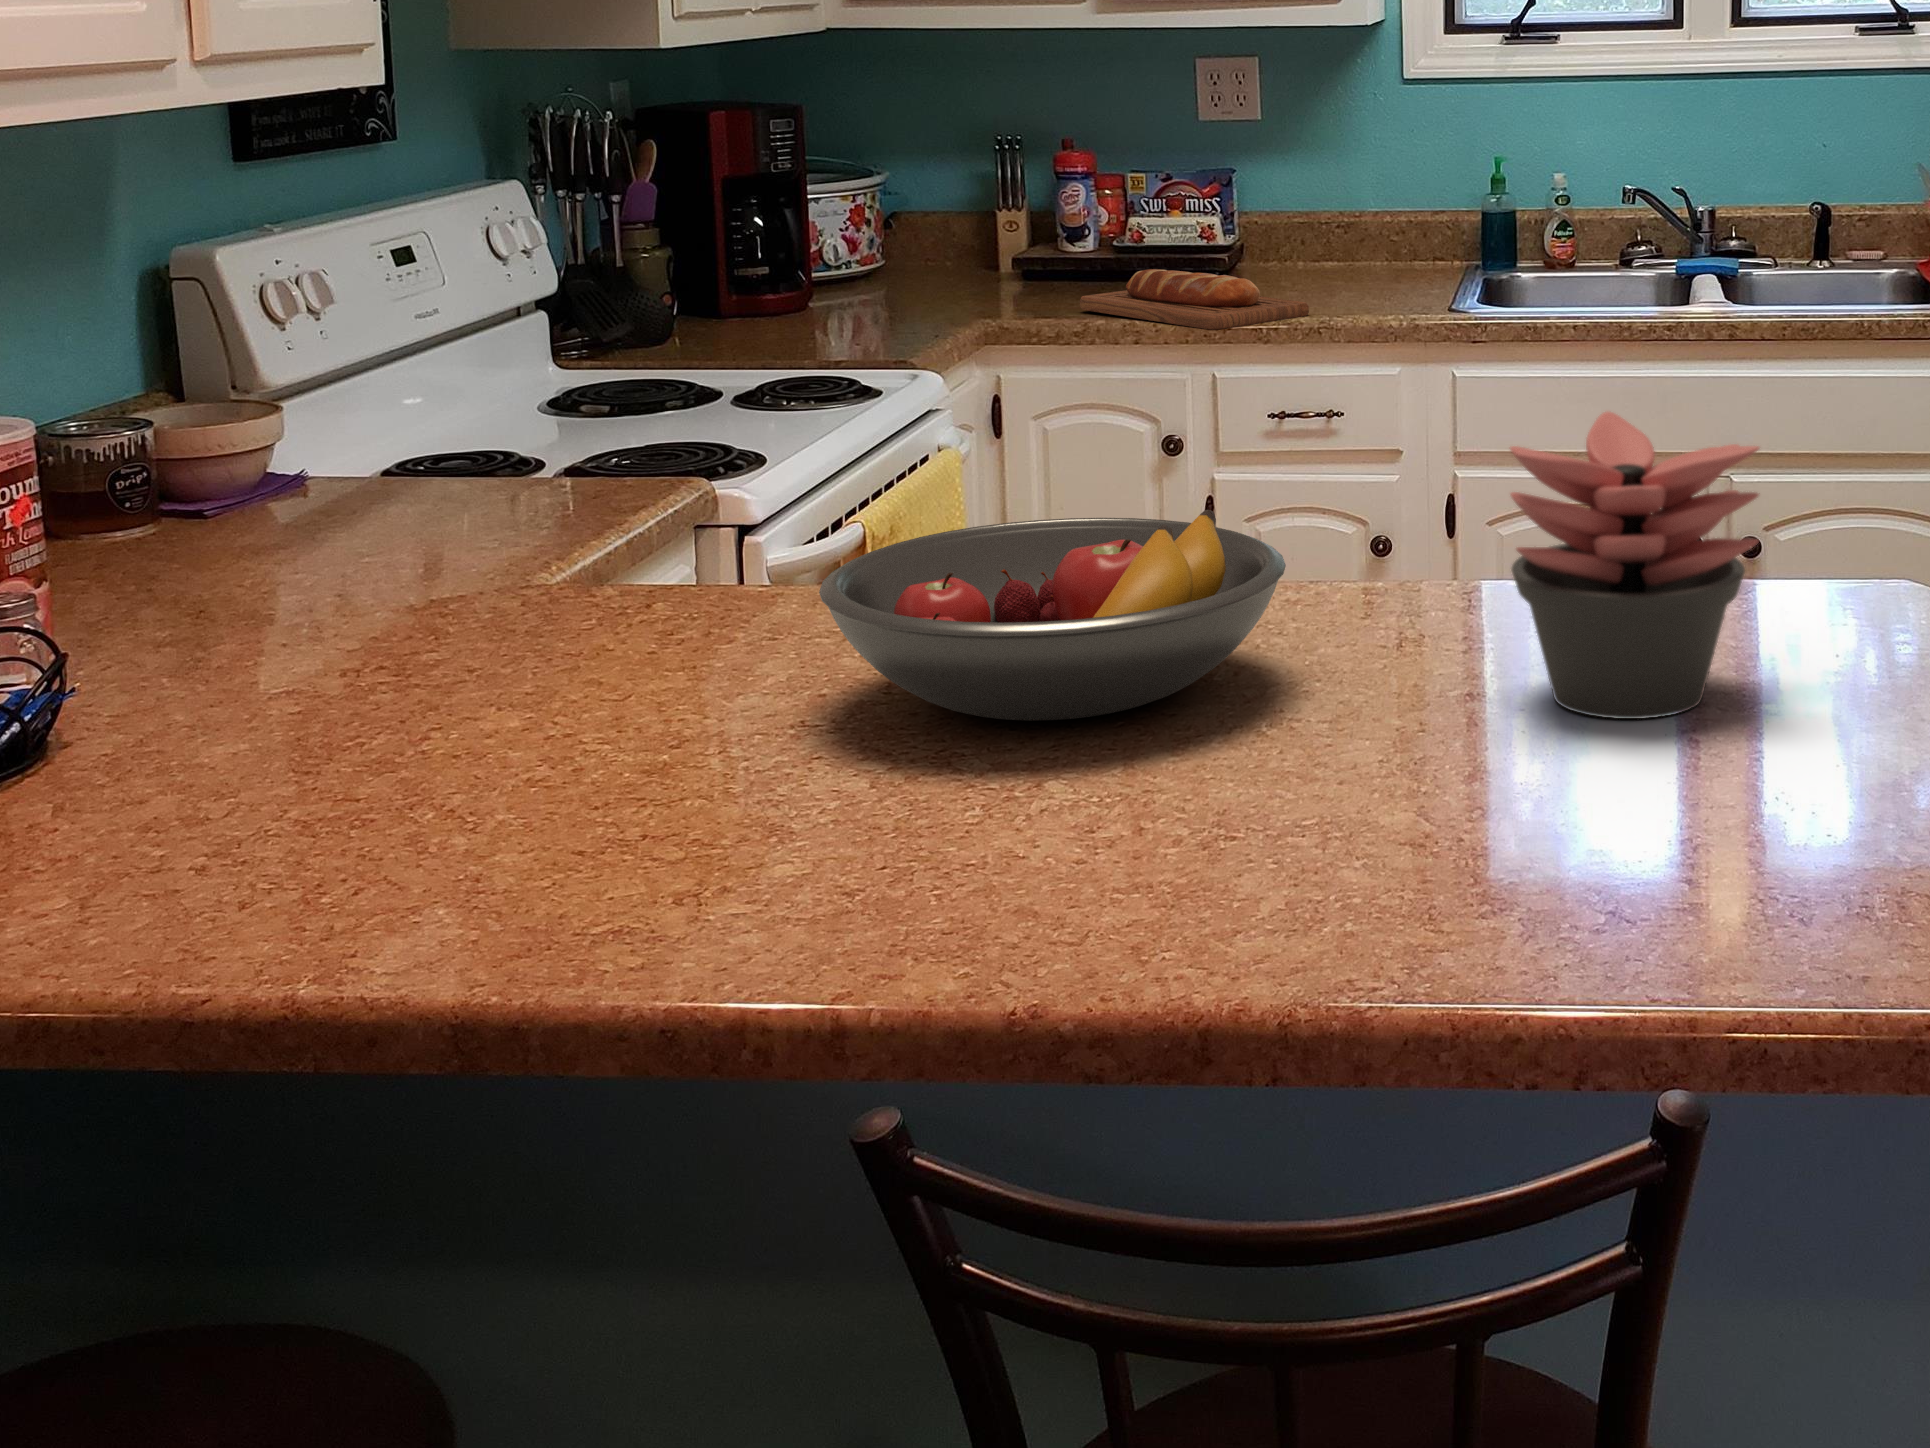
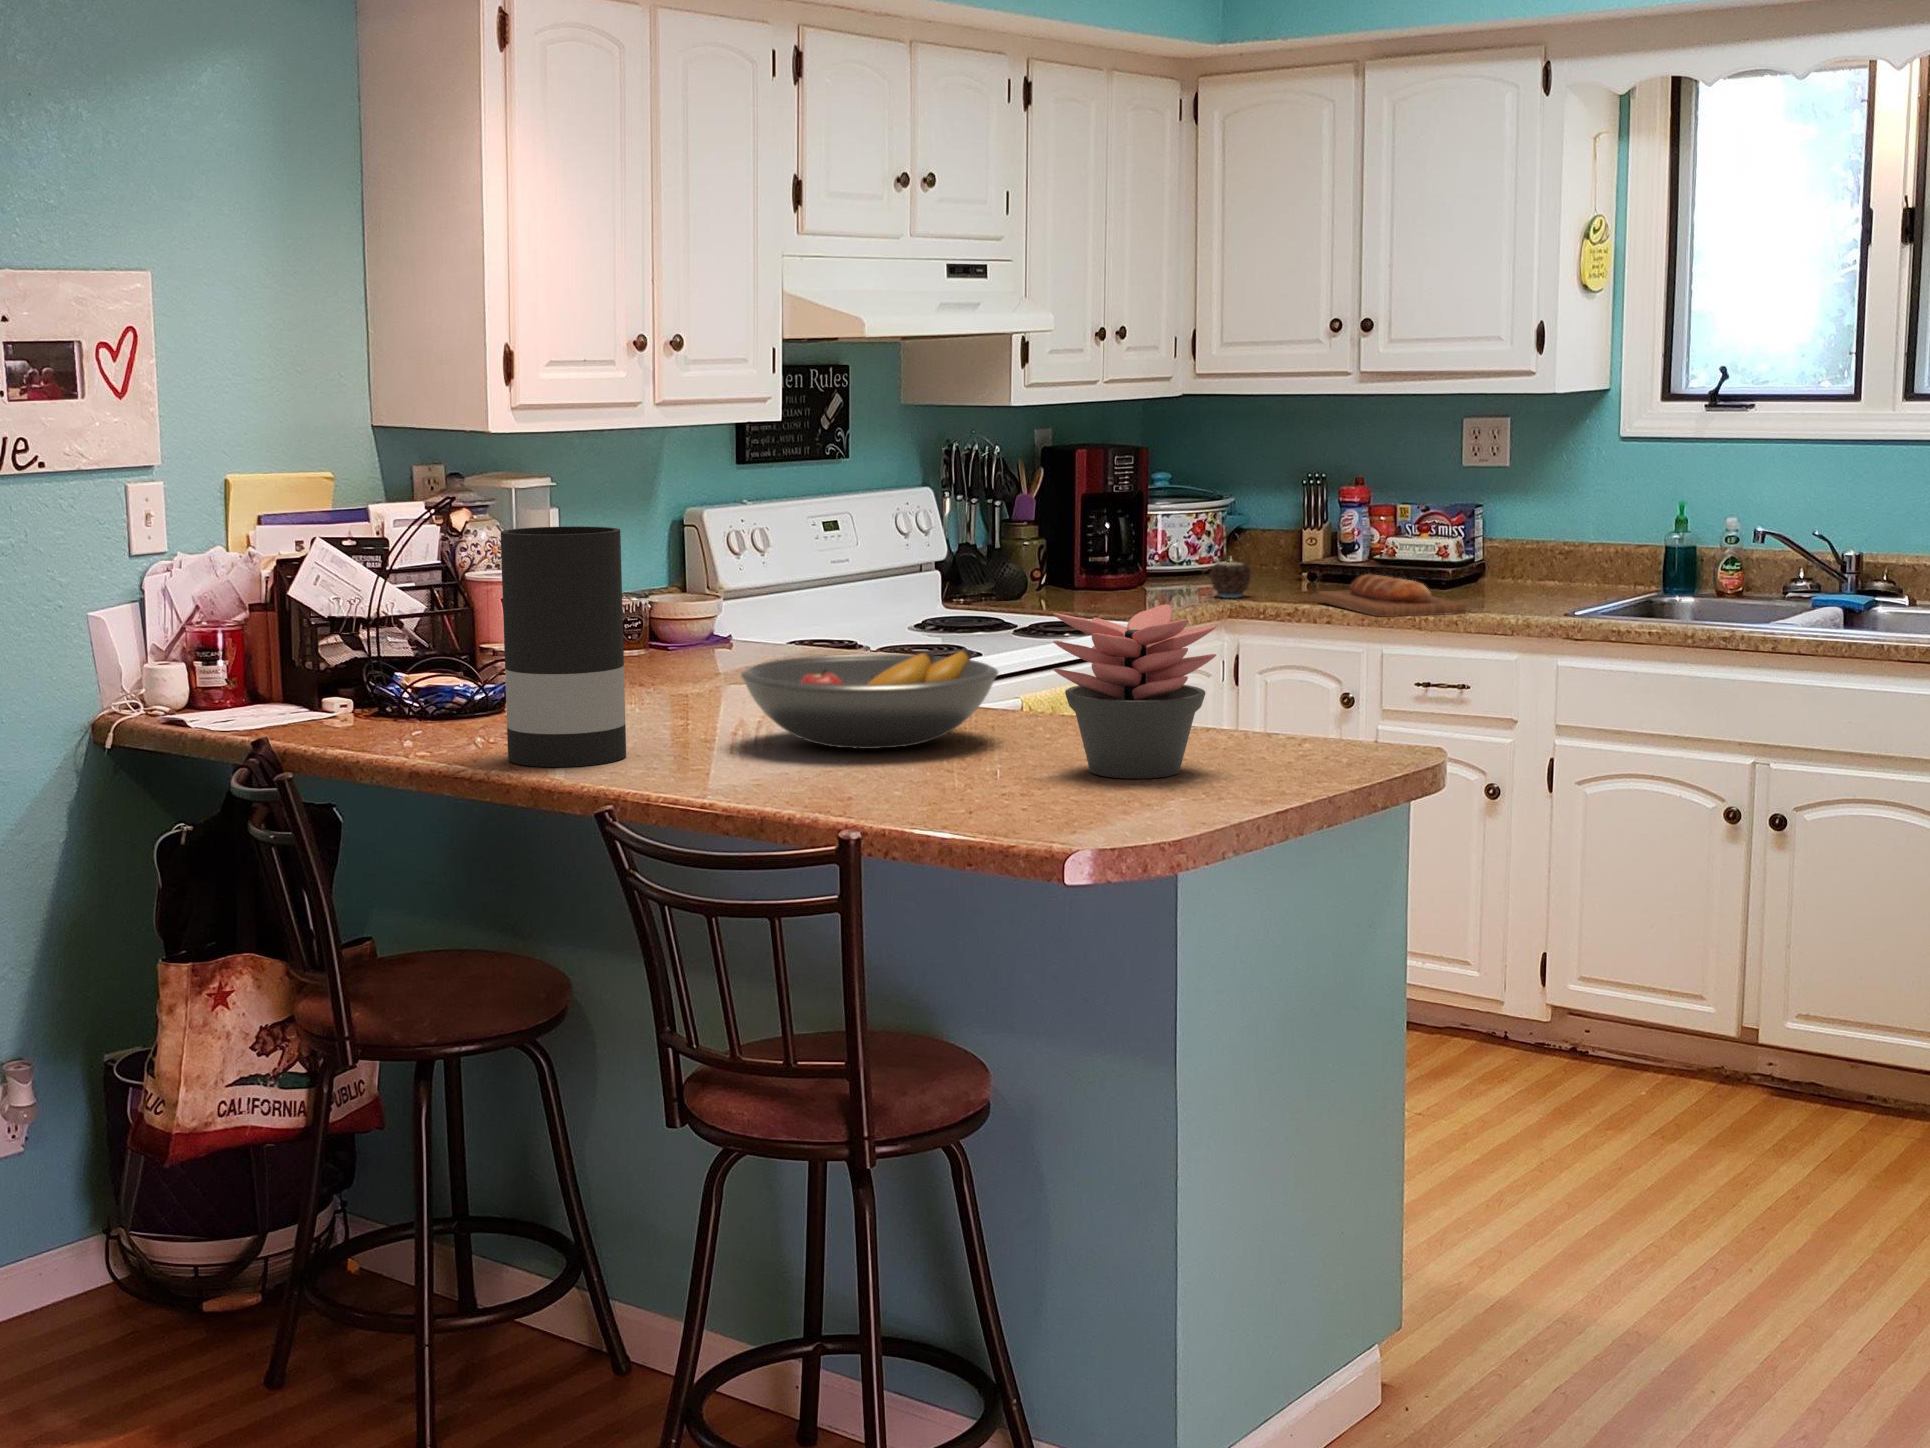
candle: none [908,254,967,312] -> present [1210,562,1251,598]
vase: none [381,361,675,882] -> present [500,526,626,767]

